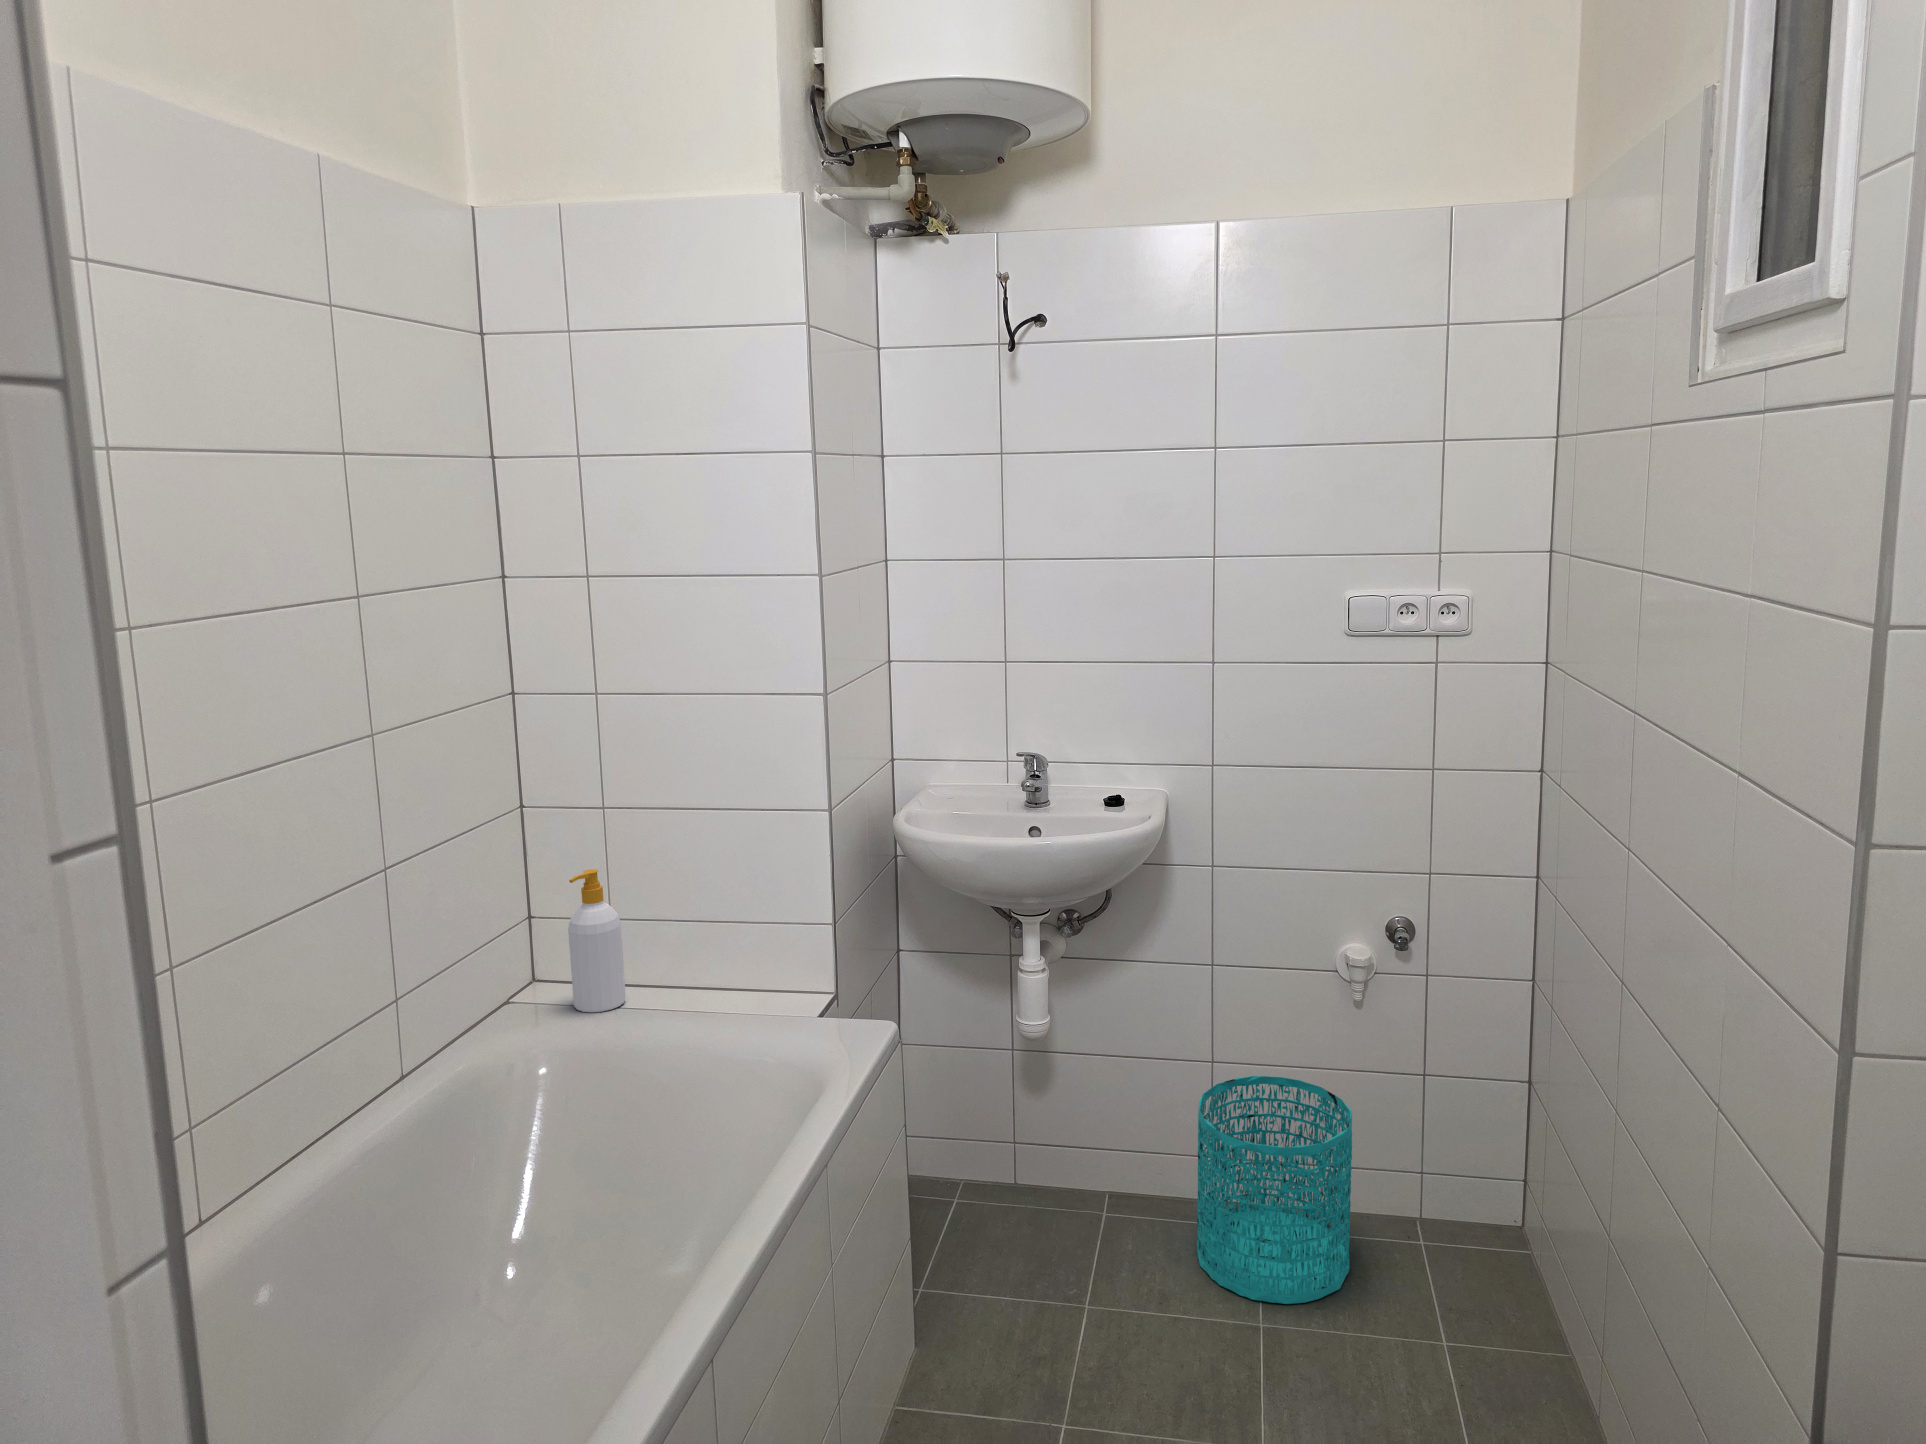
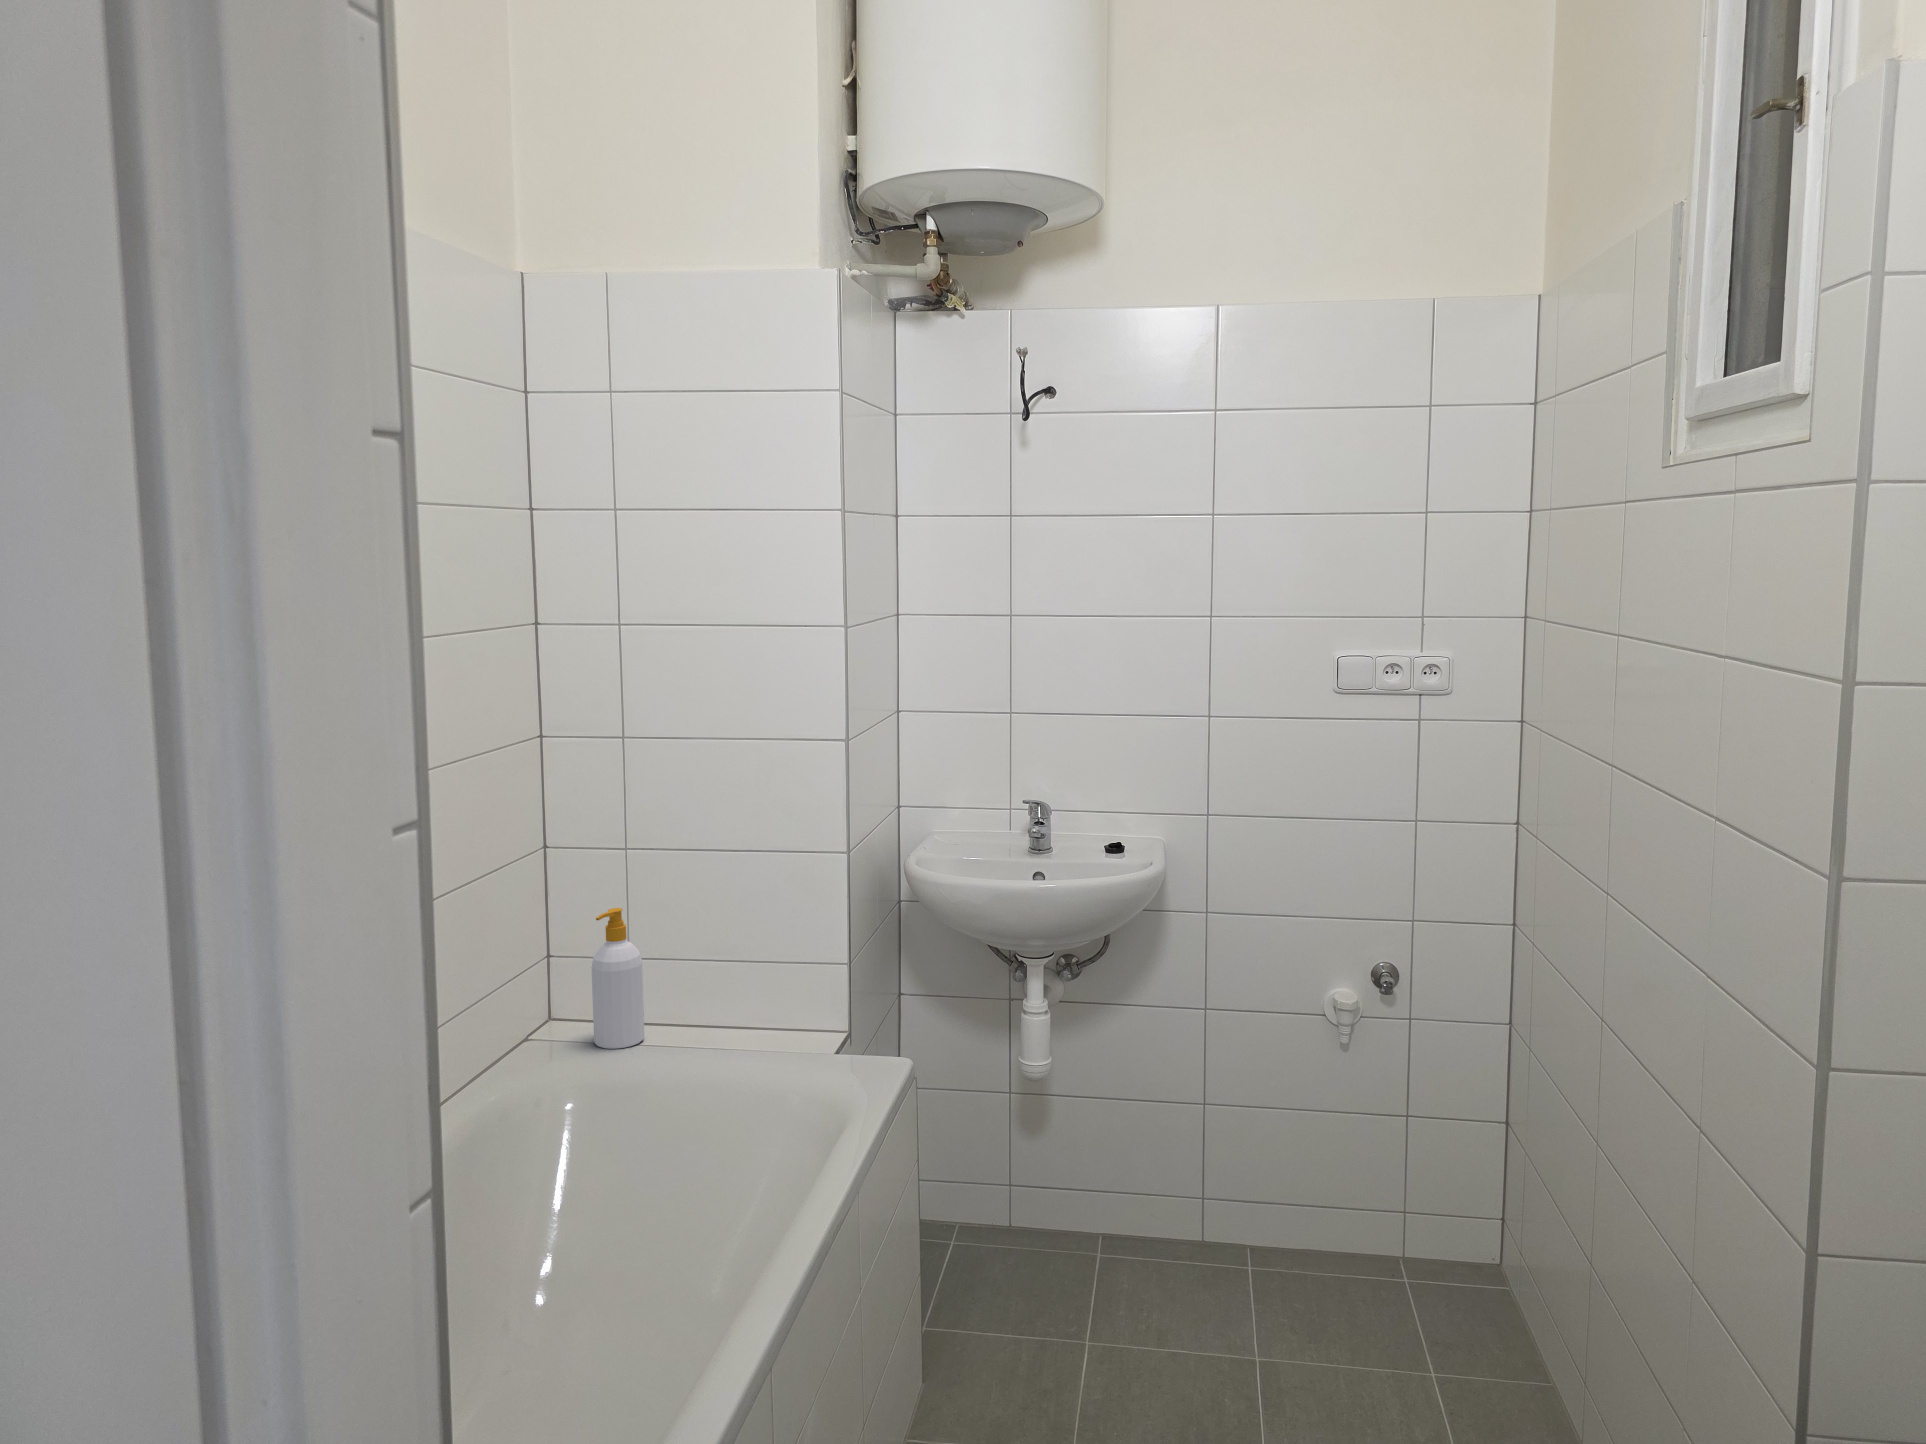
wastebasket: present [1197,1076,1352,1304] -> none [1192,1117,1343,1339]

